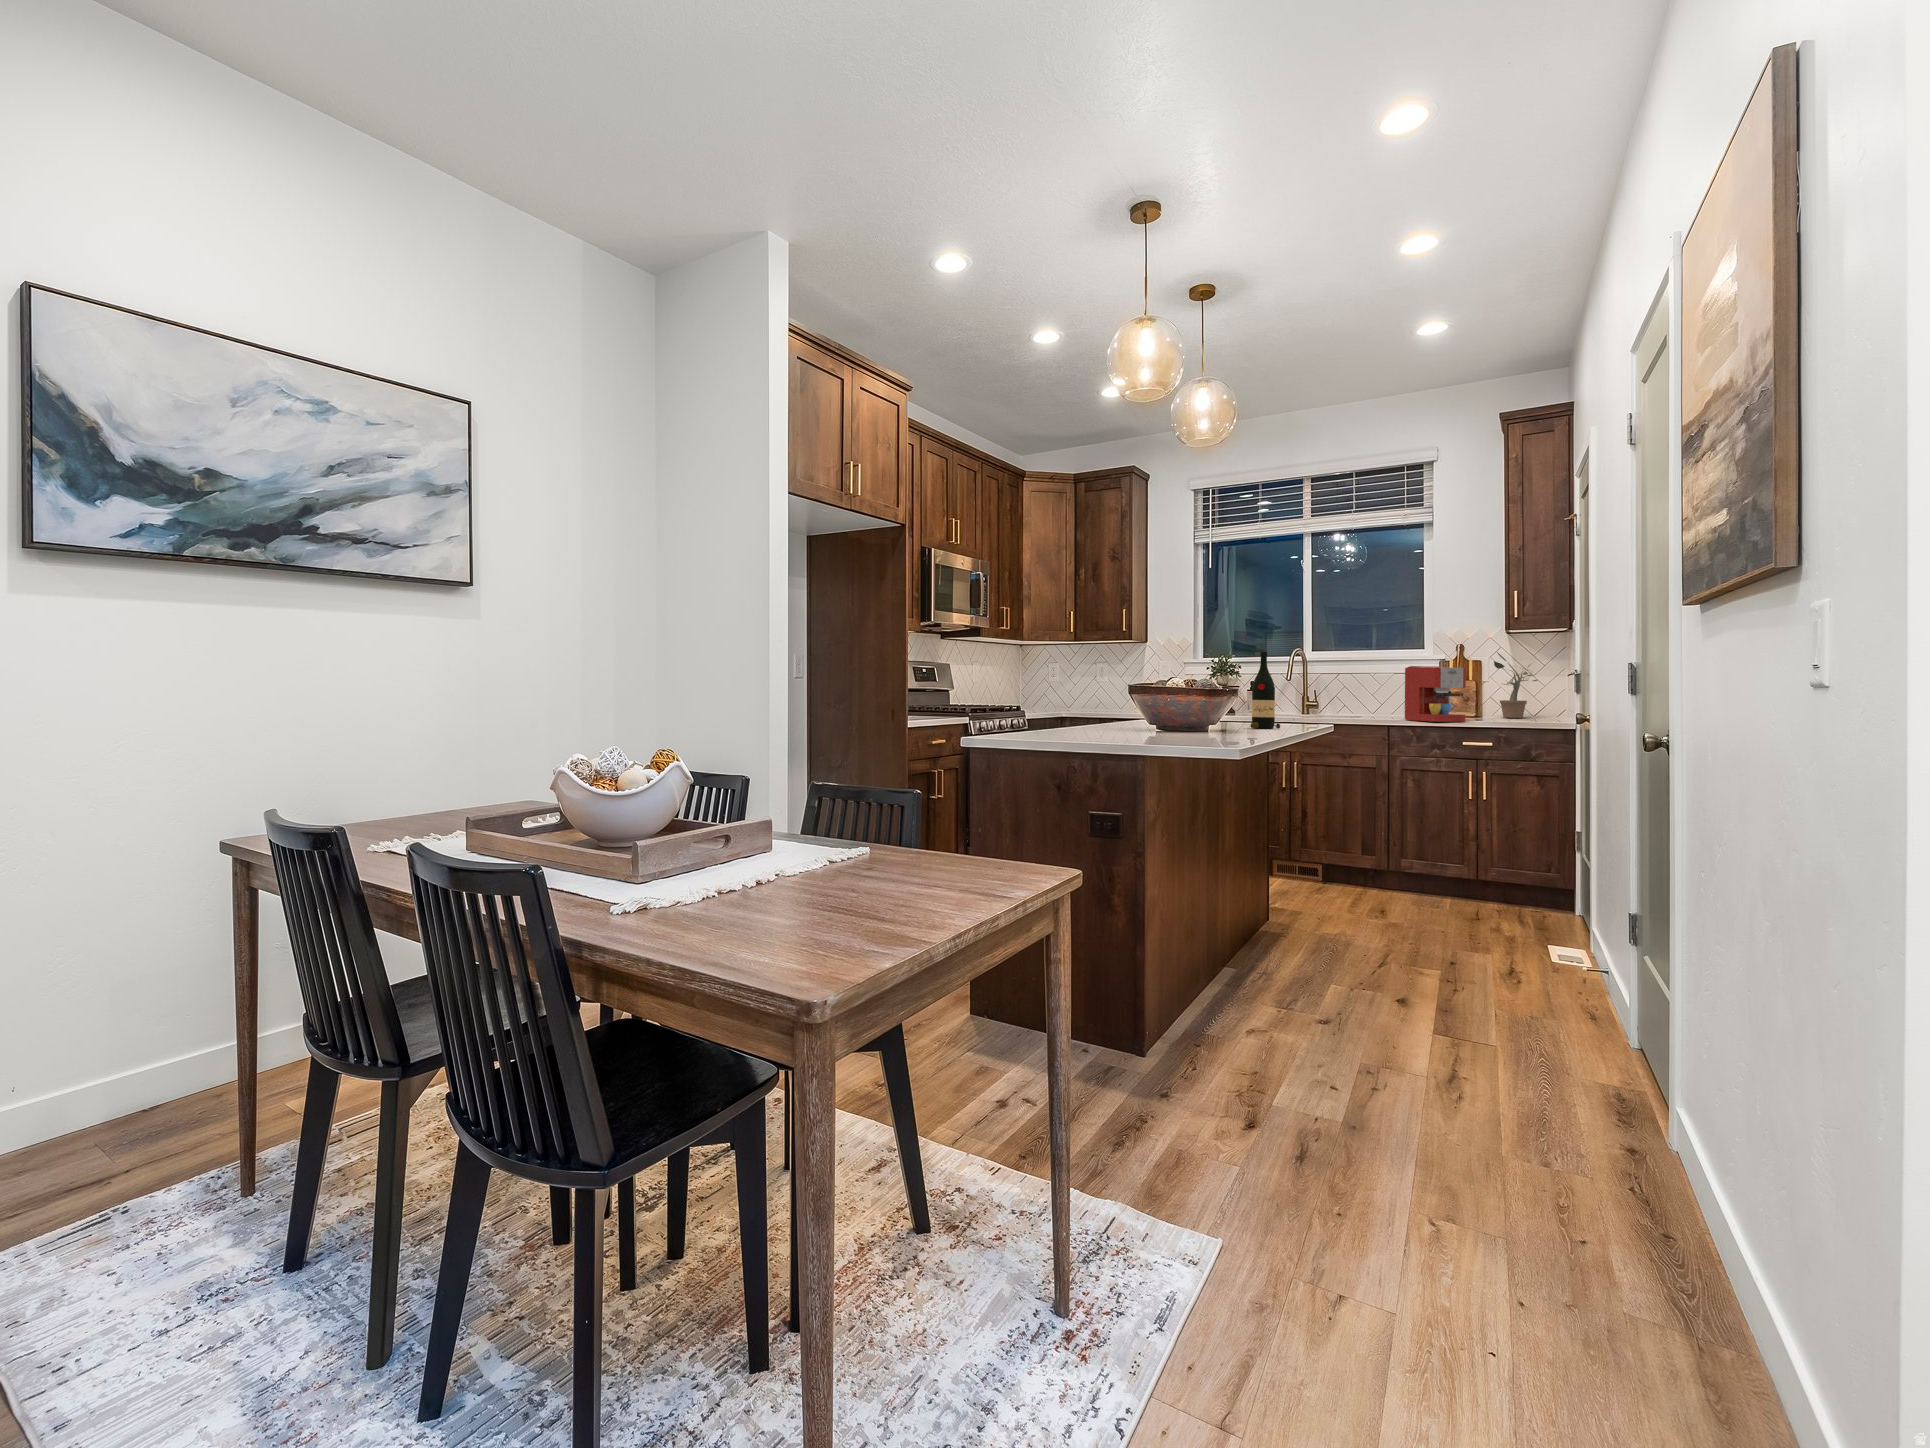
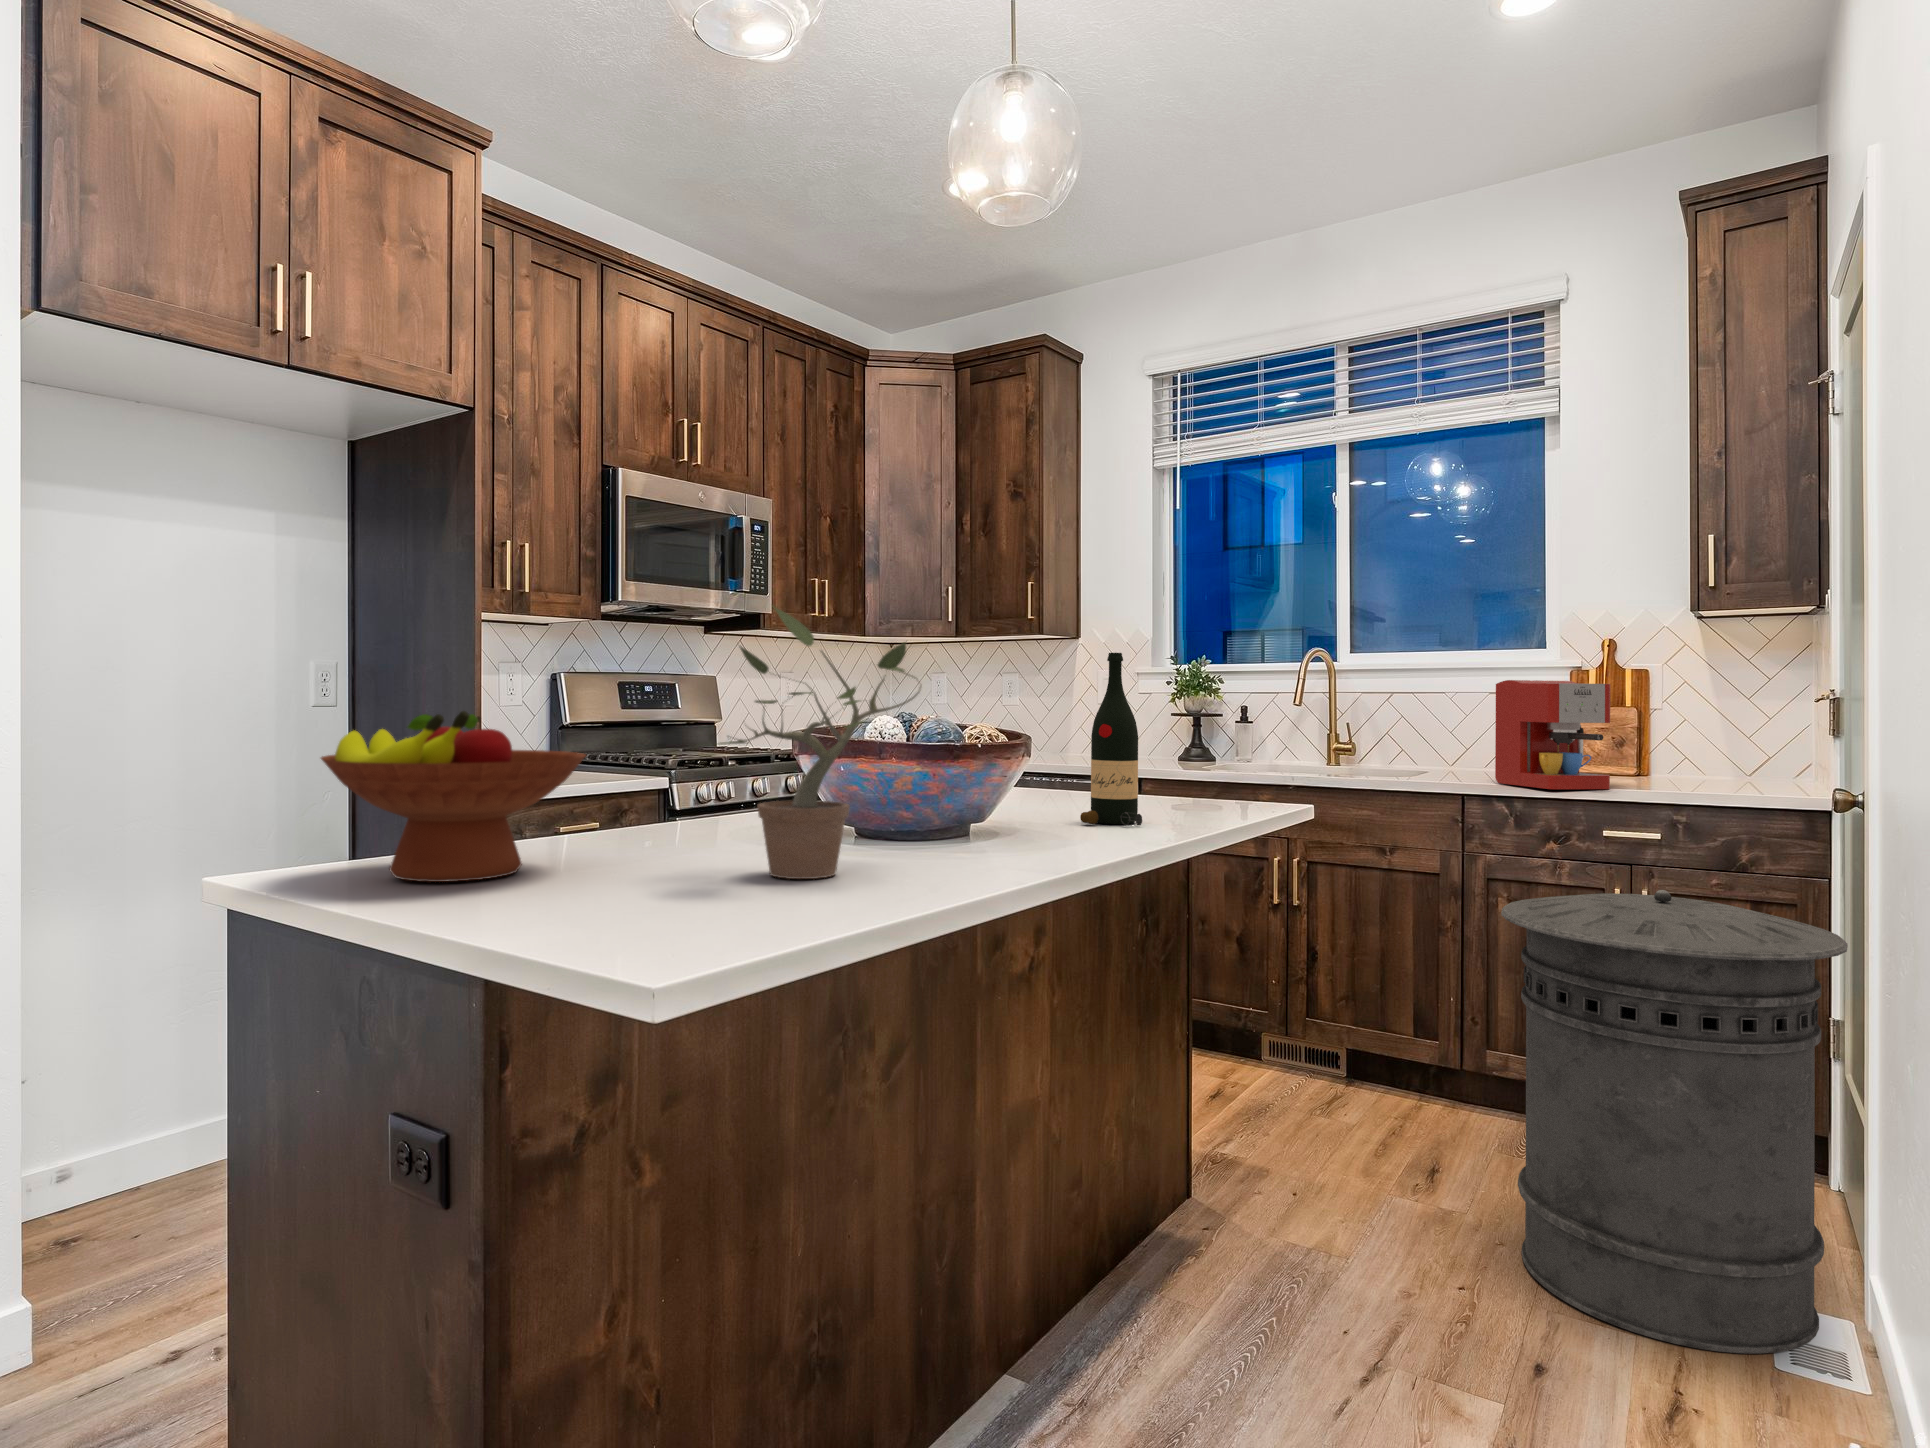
potted plant: present [1494,652,1538,718] -> present [718,608,921,879]
fruit bowl: none [1005,674,1103,740] -> present [321,711,586,882]
trash can: none [1425,761,1583,958] -> present [1501,890,1848,1354]

